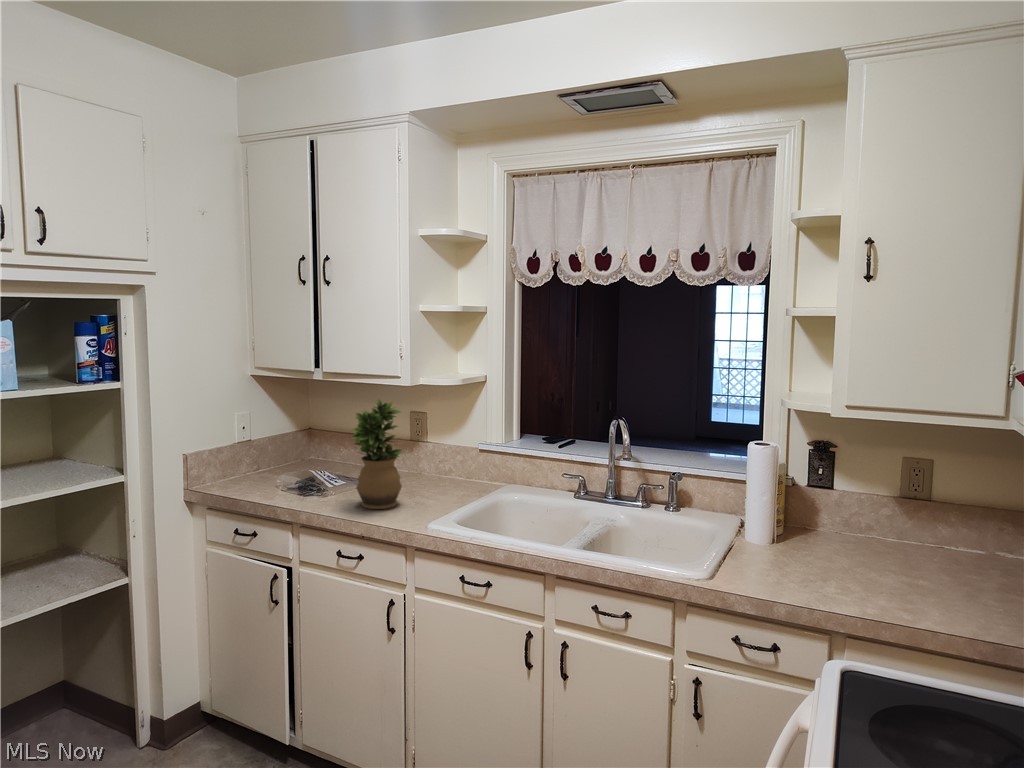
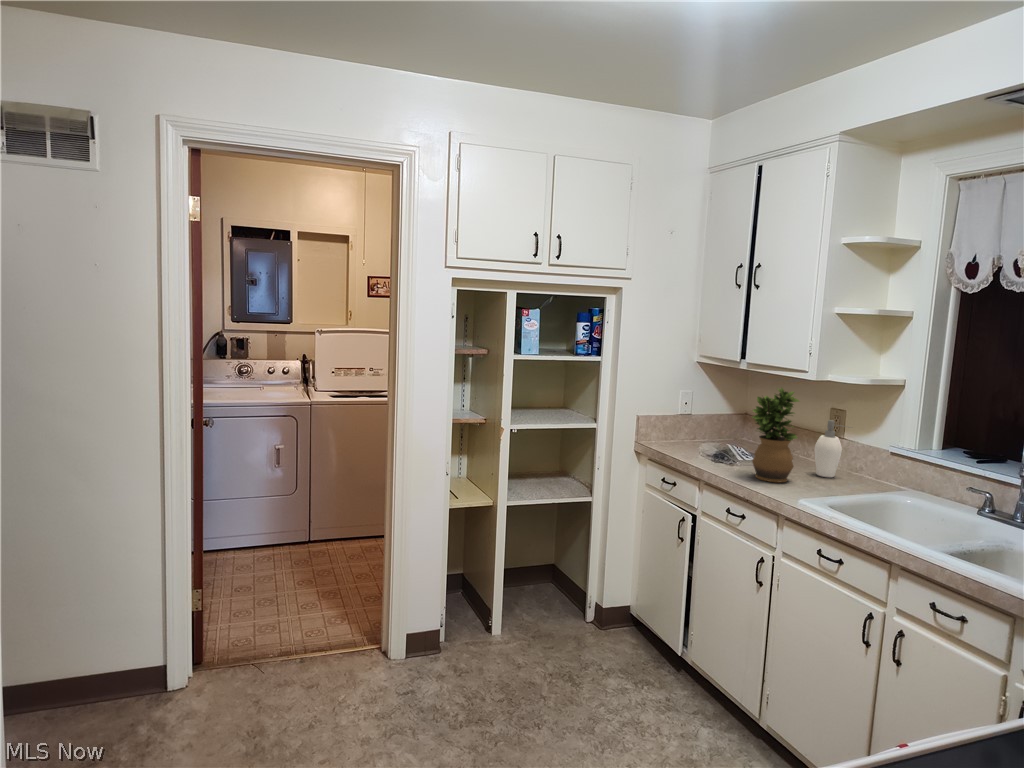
soap dispenser: none [410,426,446,488] -> present [815,420,842,477]

